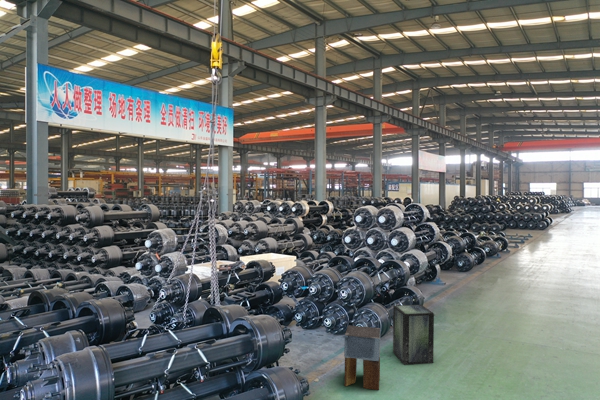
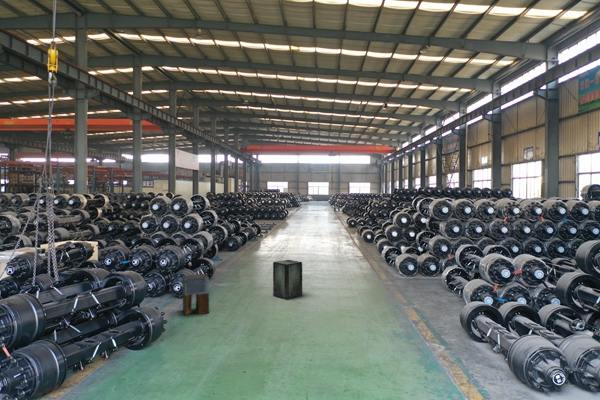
storage box: present [393,305,434,365] -> present [273,260,302,300]

